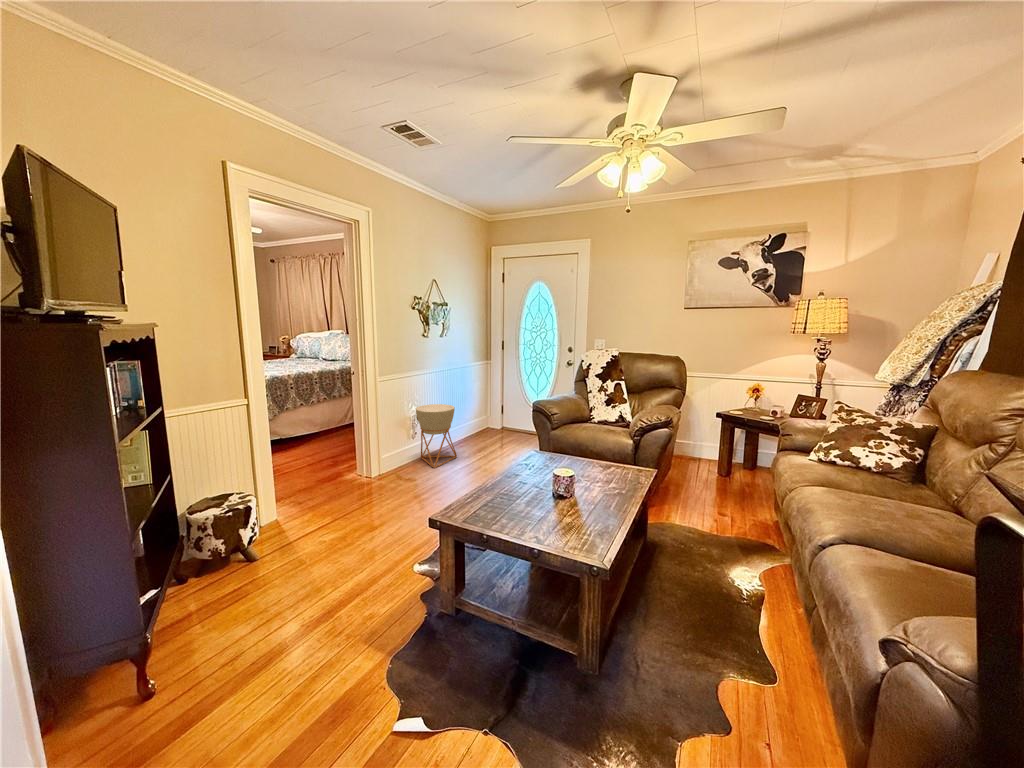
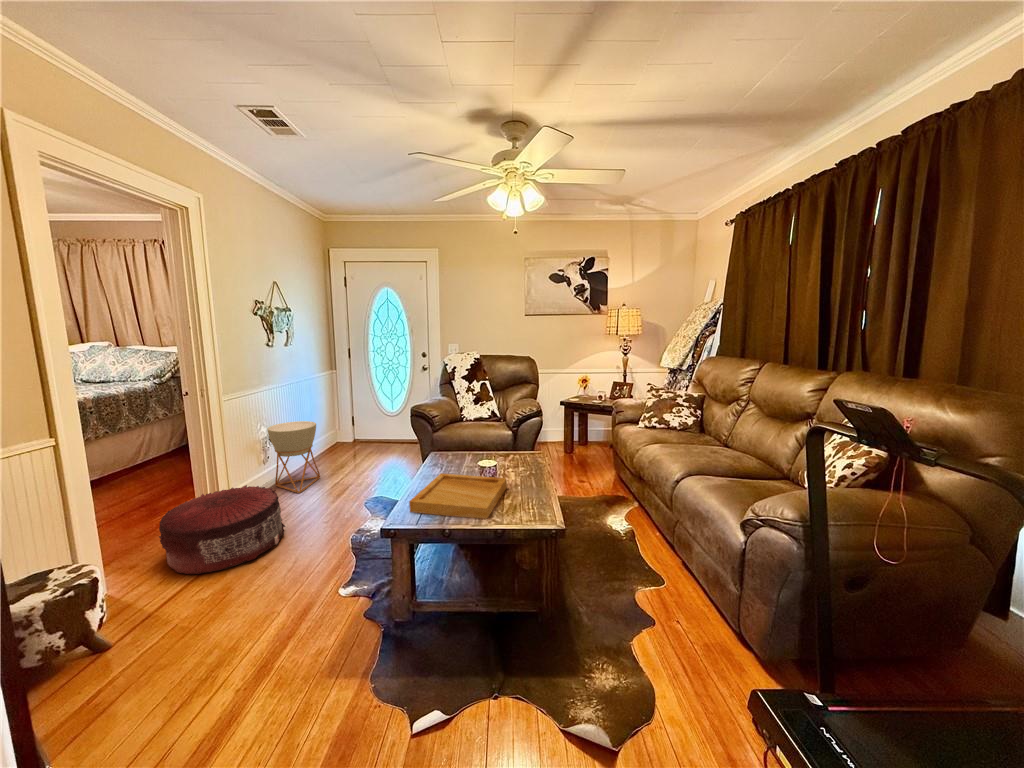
pouf: none [314,453,407,520] -> present [159,485,285,574]
tray: none [461,474,576,535] -> present [409,473,507,519]

